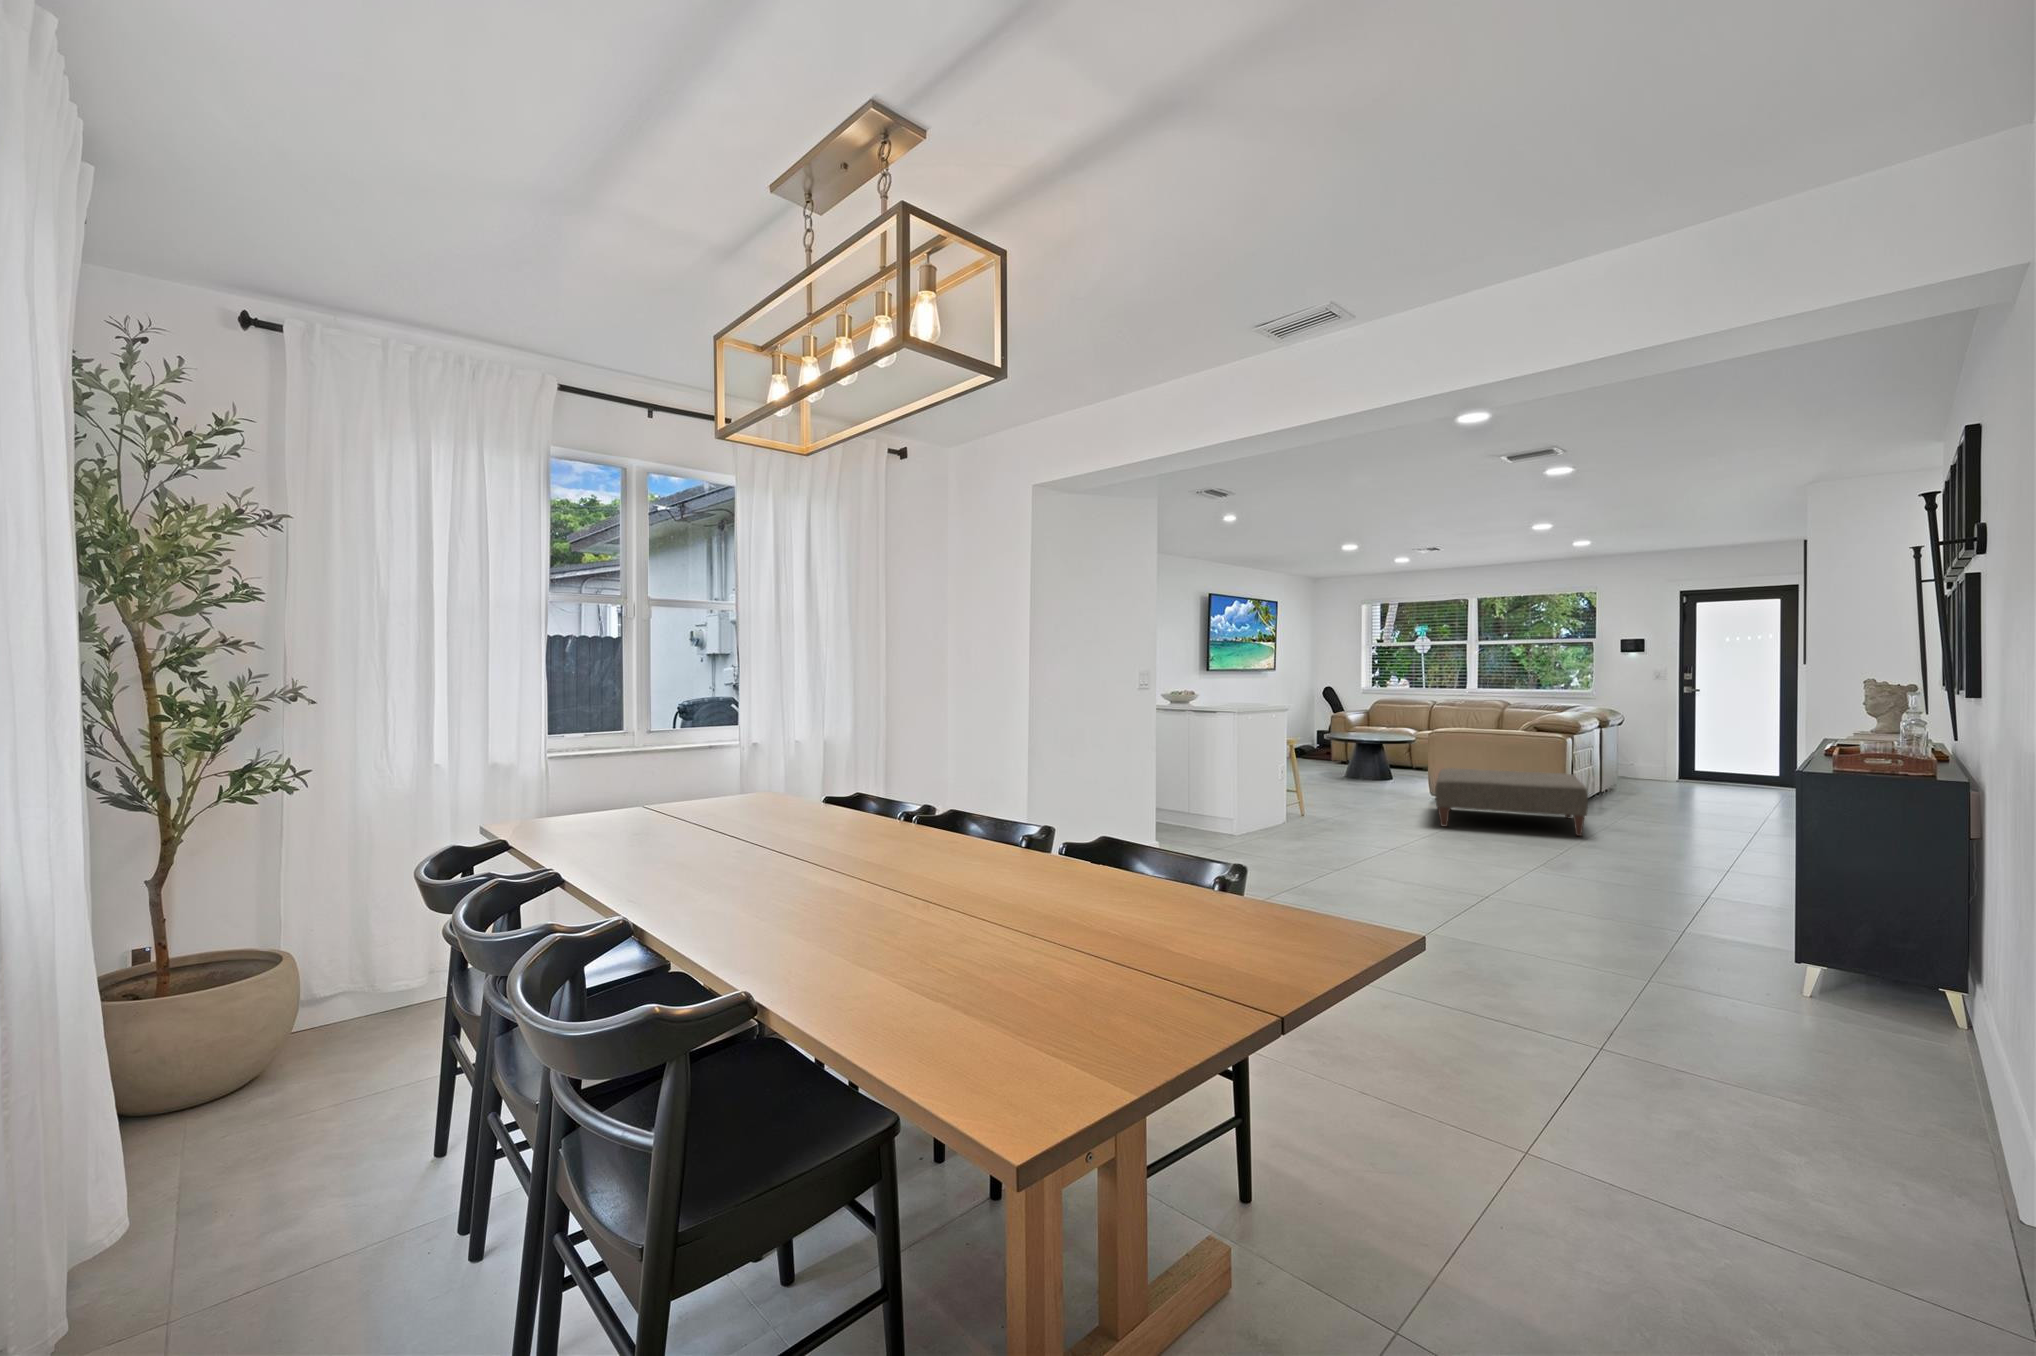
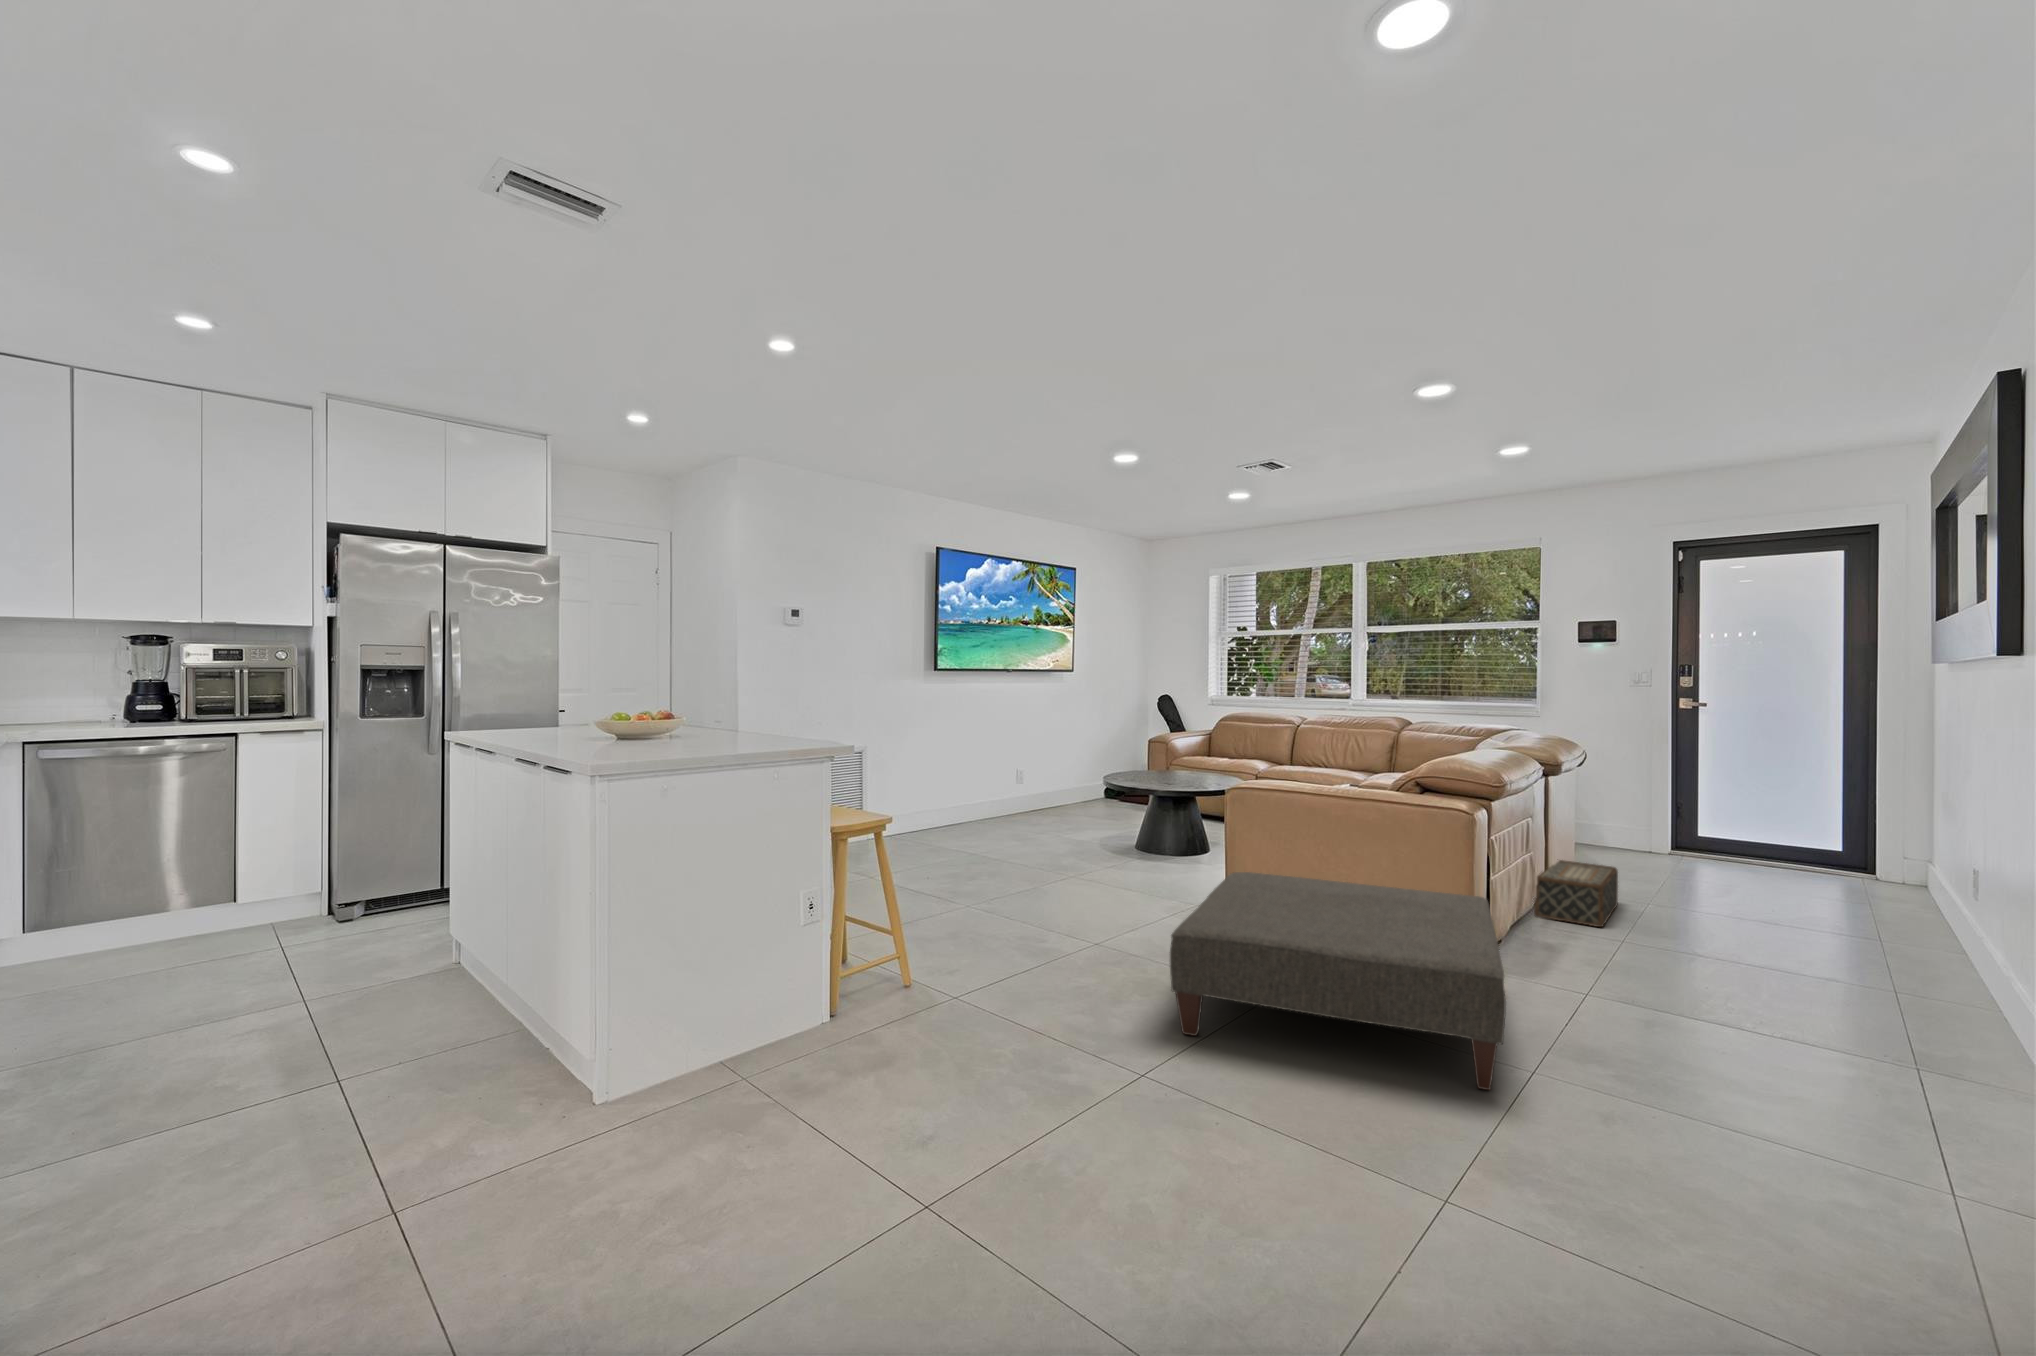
woven basket: none [1596,774,1642,803] -> present [1534,860,1618,927]

